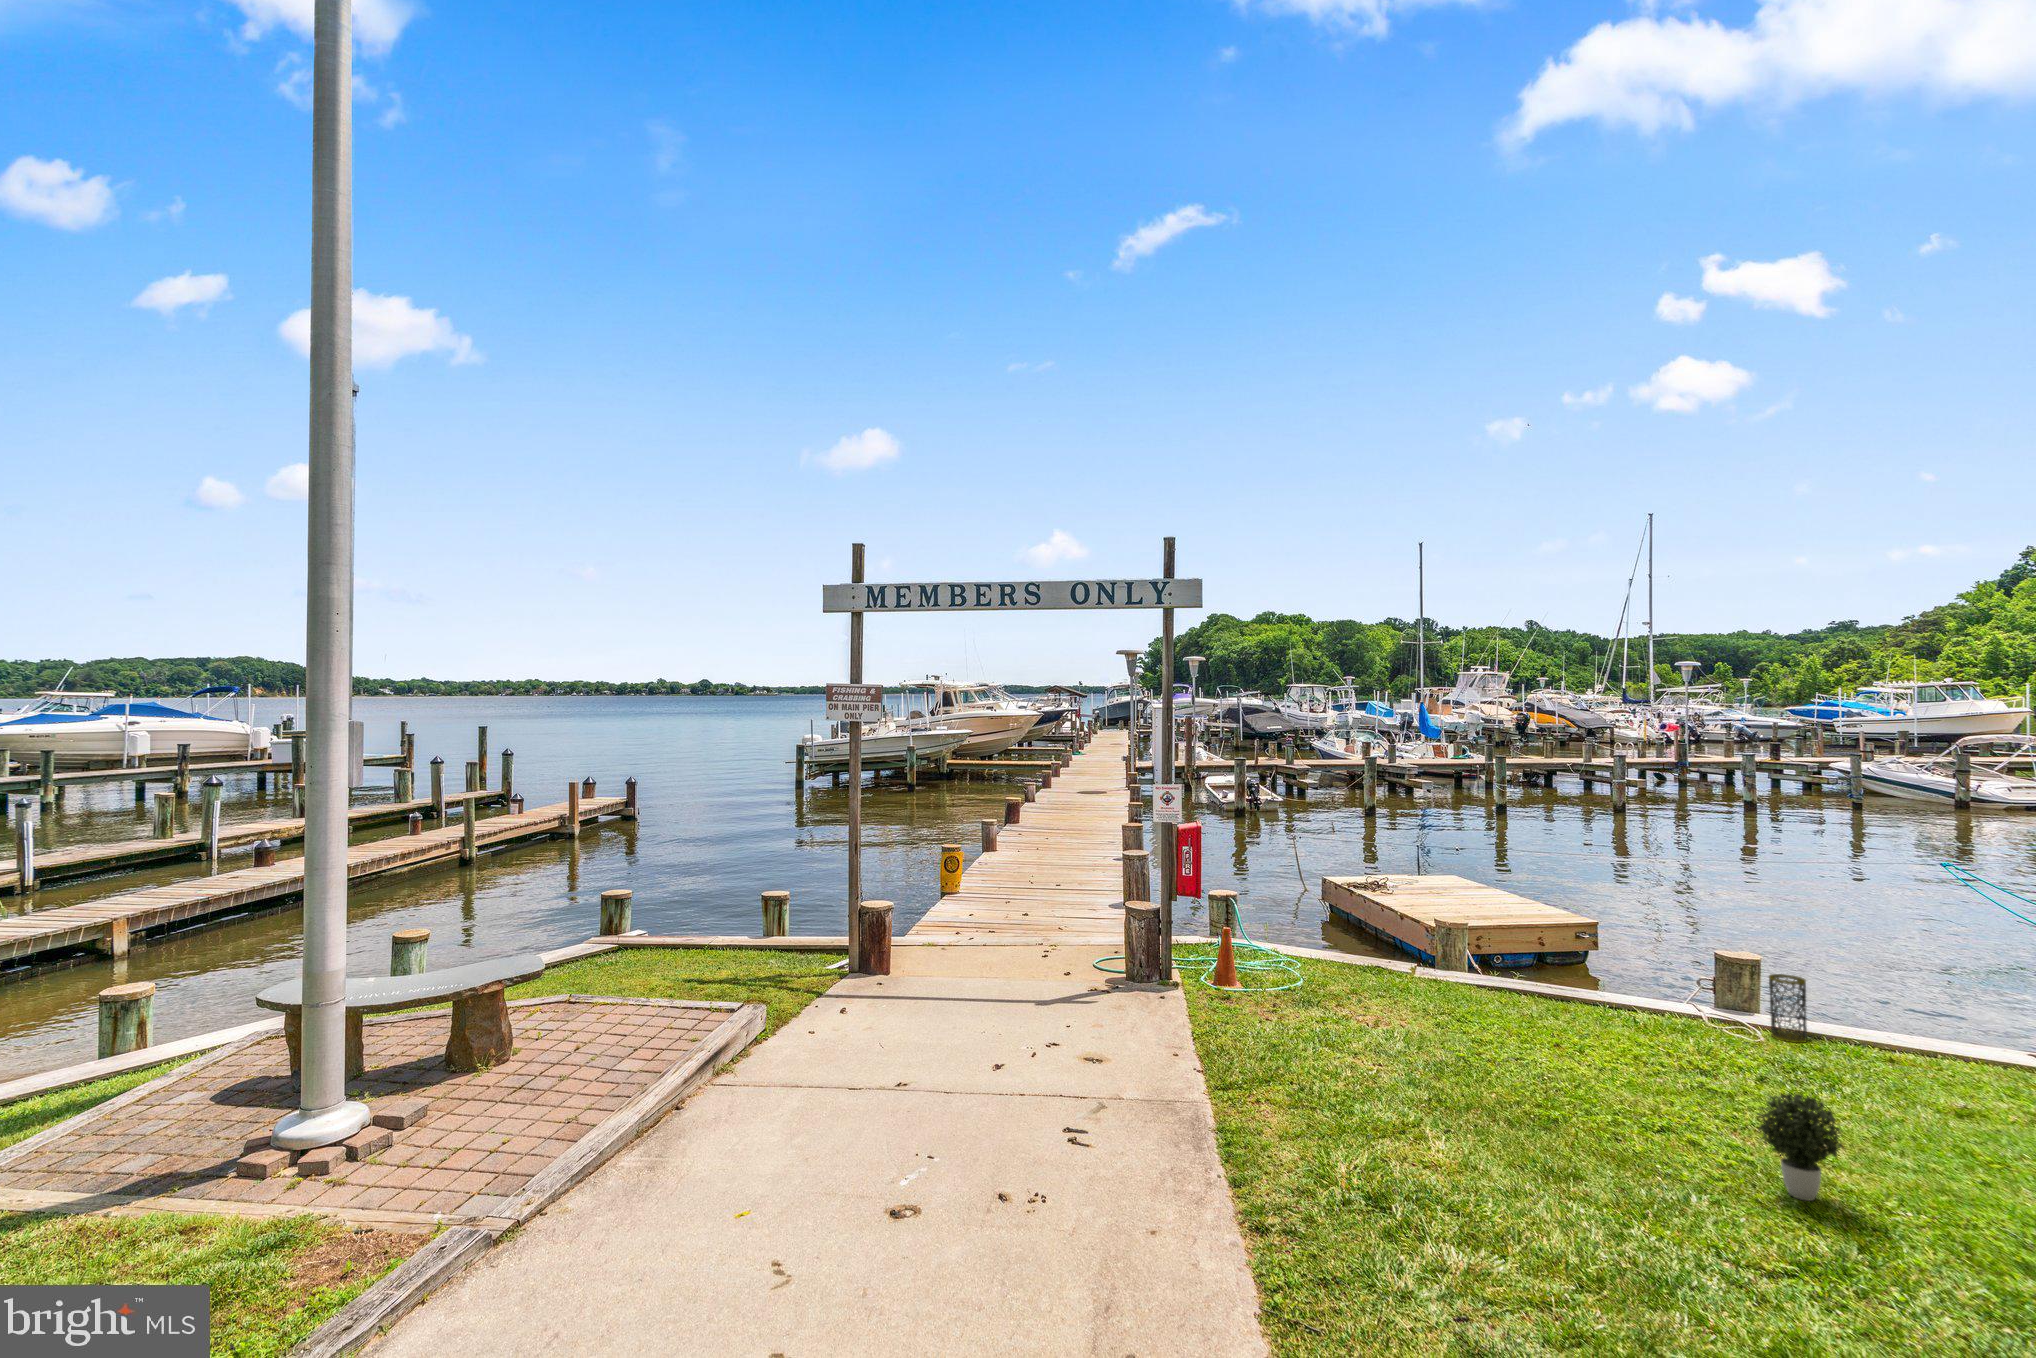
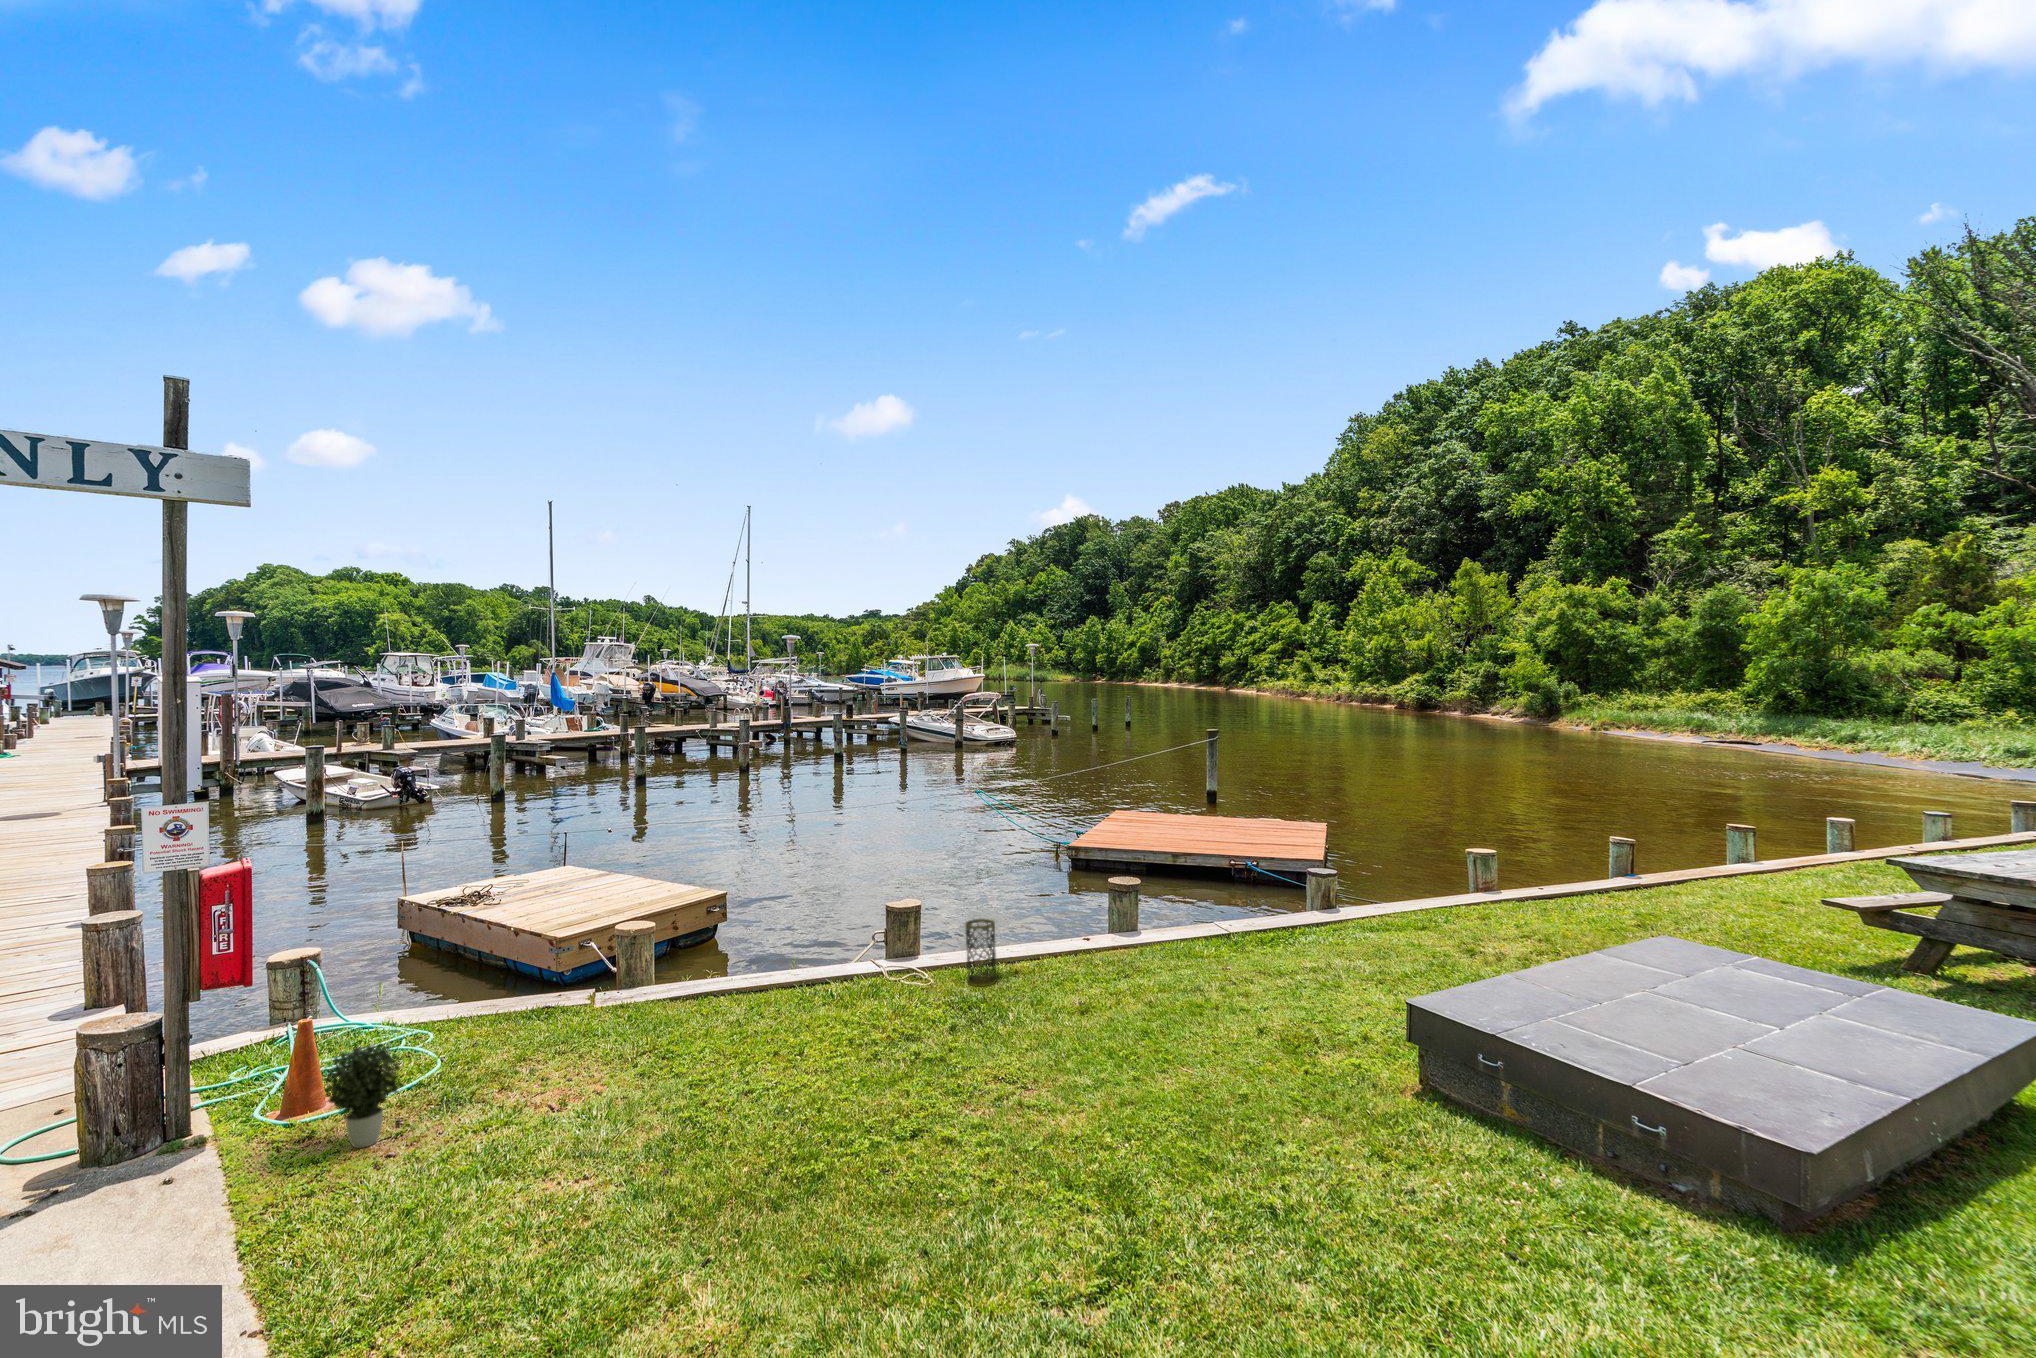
potted plant: present [1757,1094,1844,1201] -> present [323,1044,401,1148]

